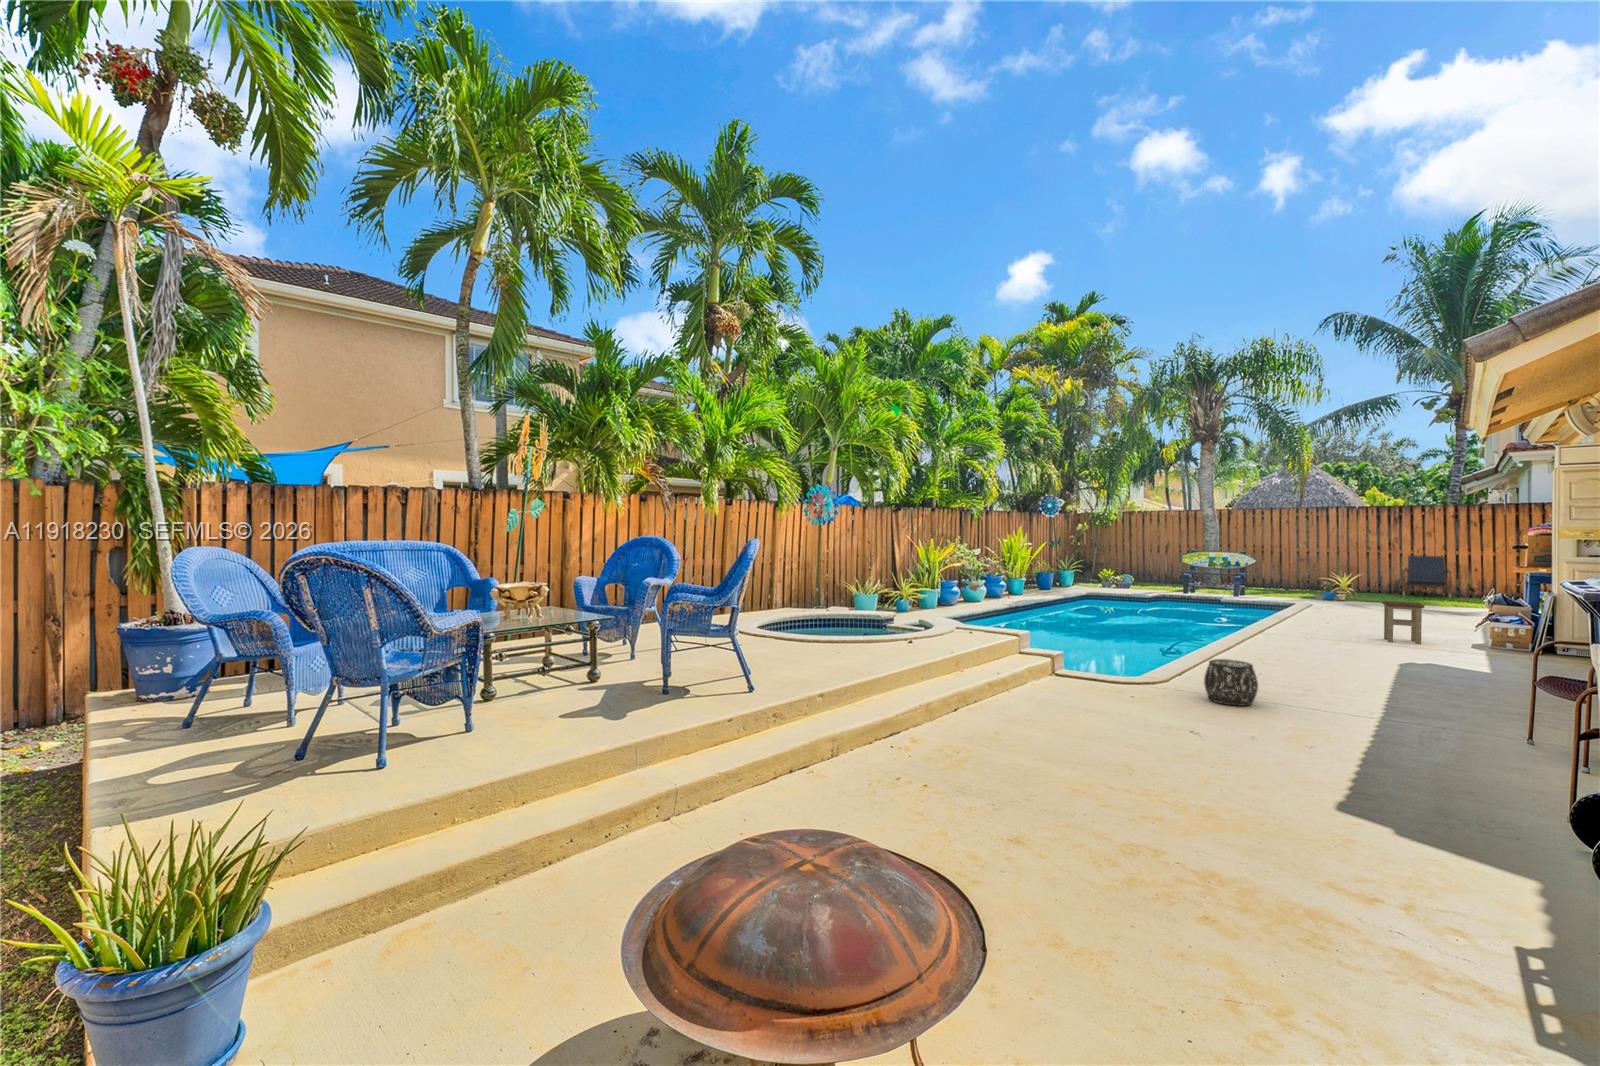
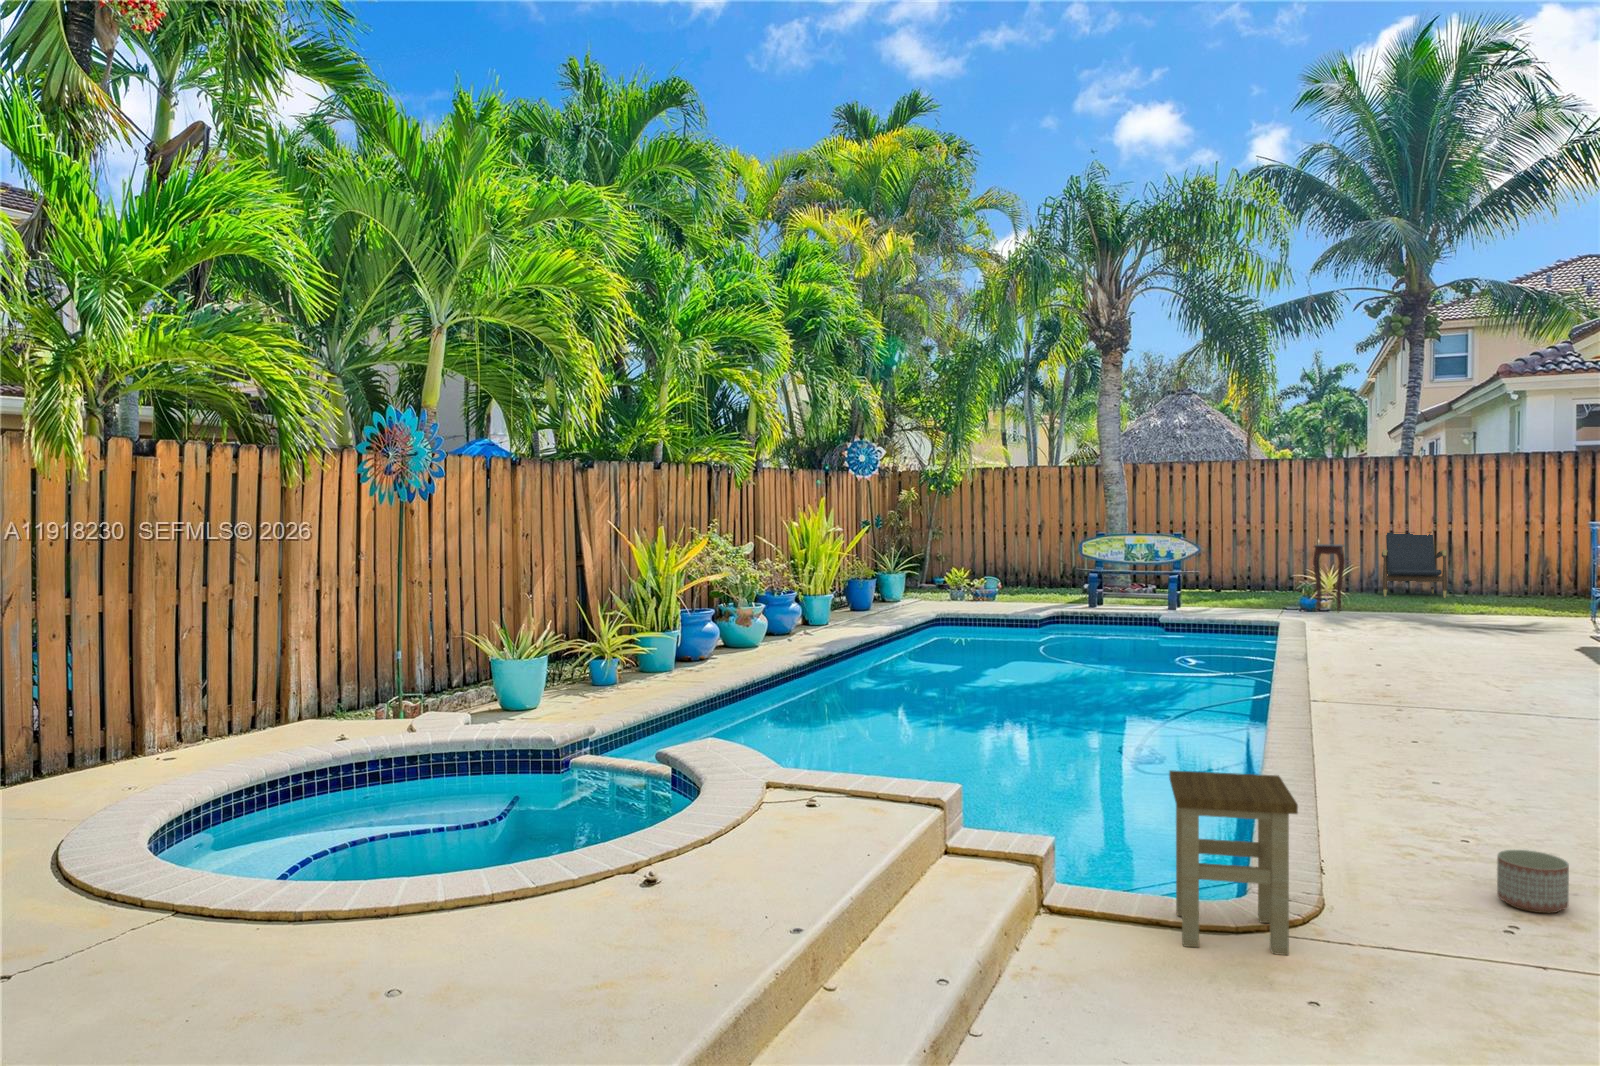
side table: none [1337,560,1362,603] -> present [1313,544,1345,611]
stool: present [1382,601,1424,644] -> present [1169,771,1298,955]
woven basket: present [1204,659,1258,706] -> none [1352,814,1481,938]
planter: none [1279,681,1311,706] -> present [1497,850,1569,913]

